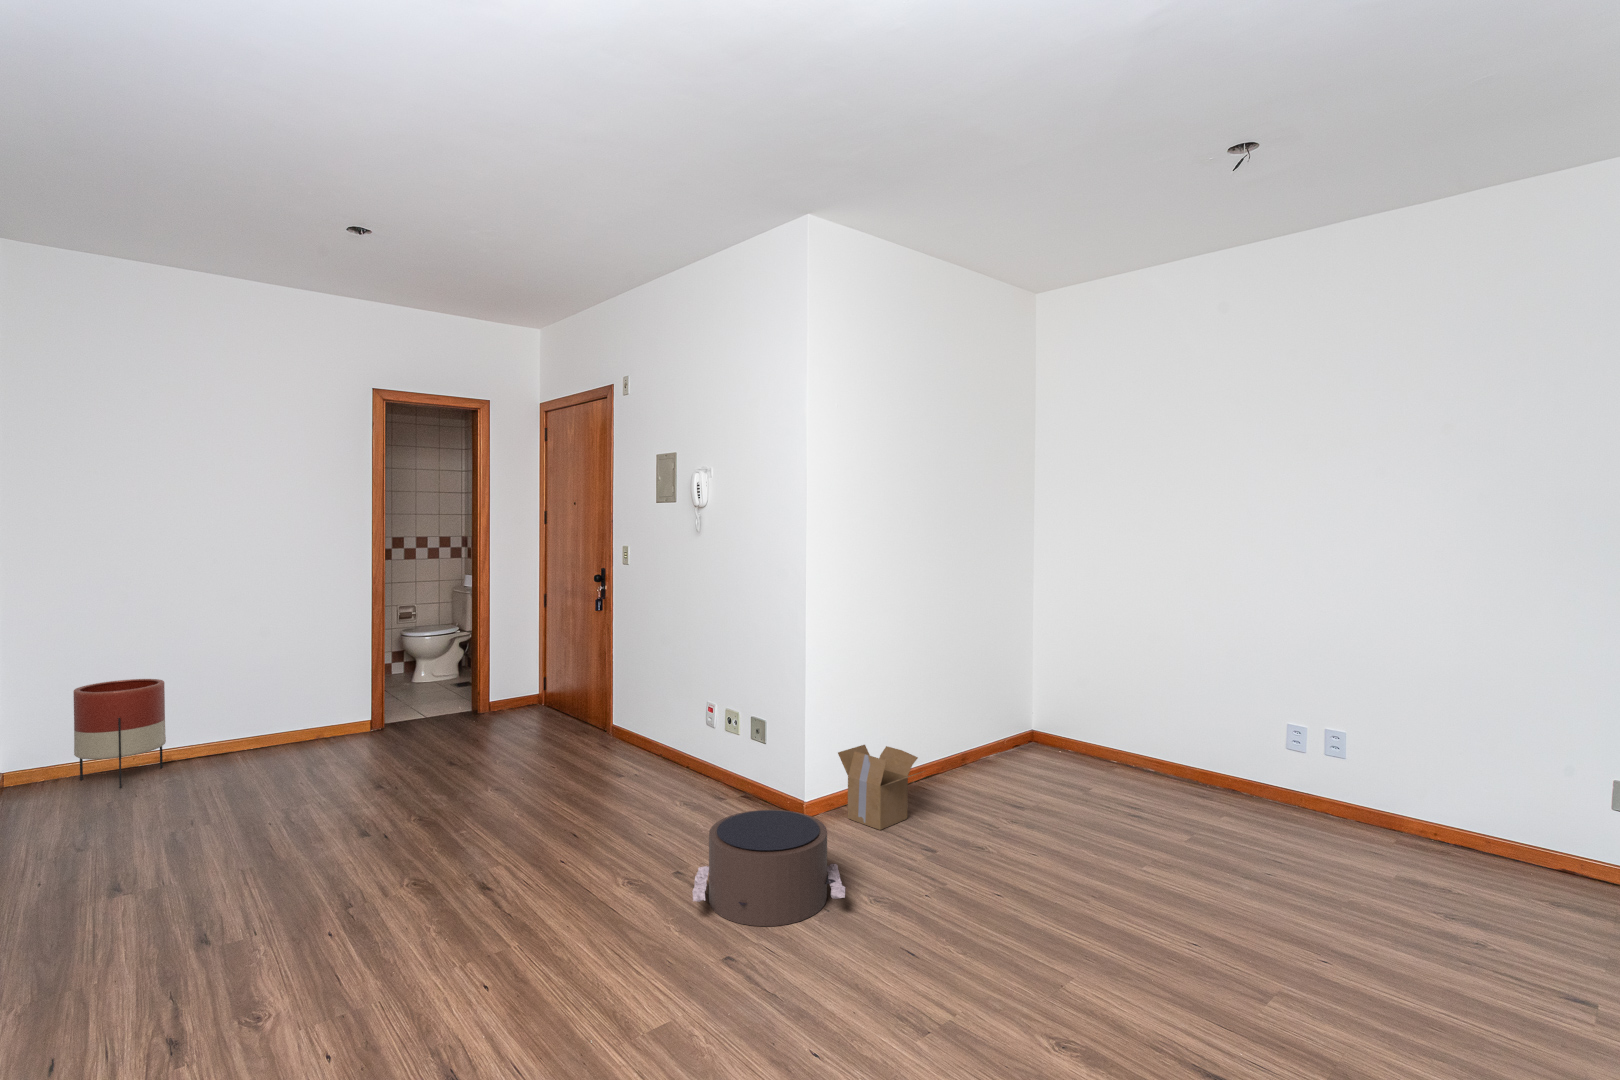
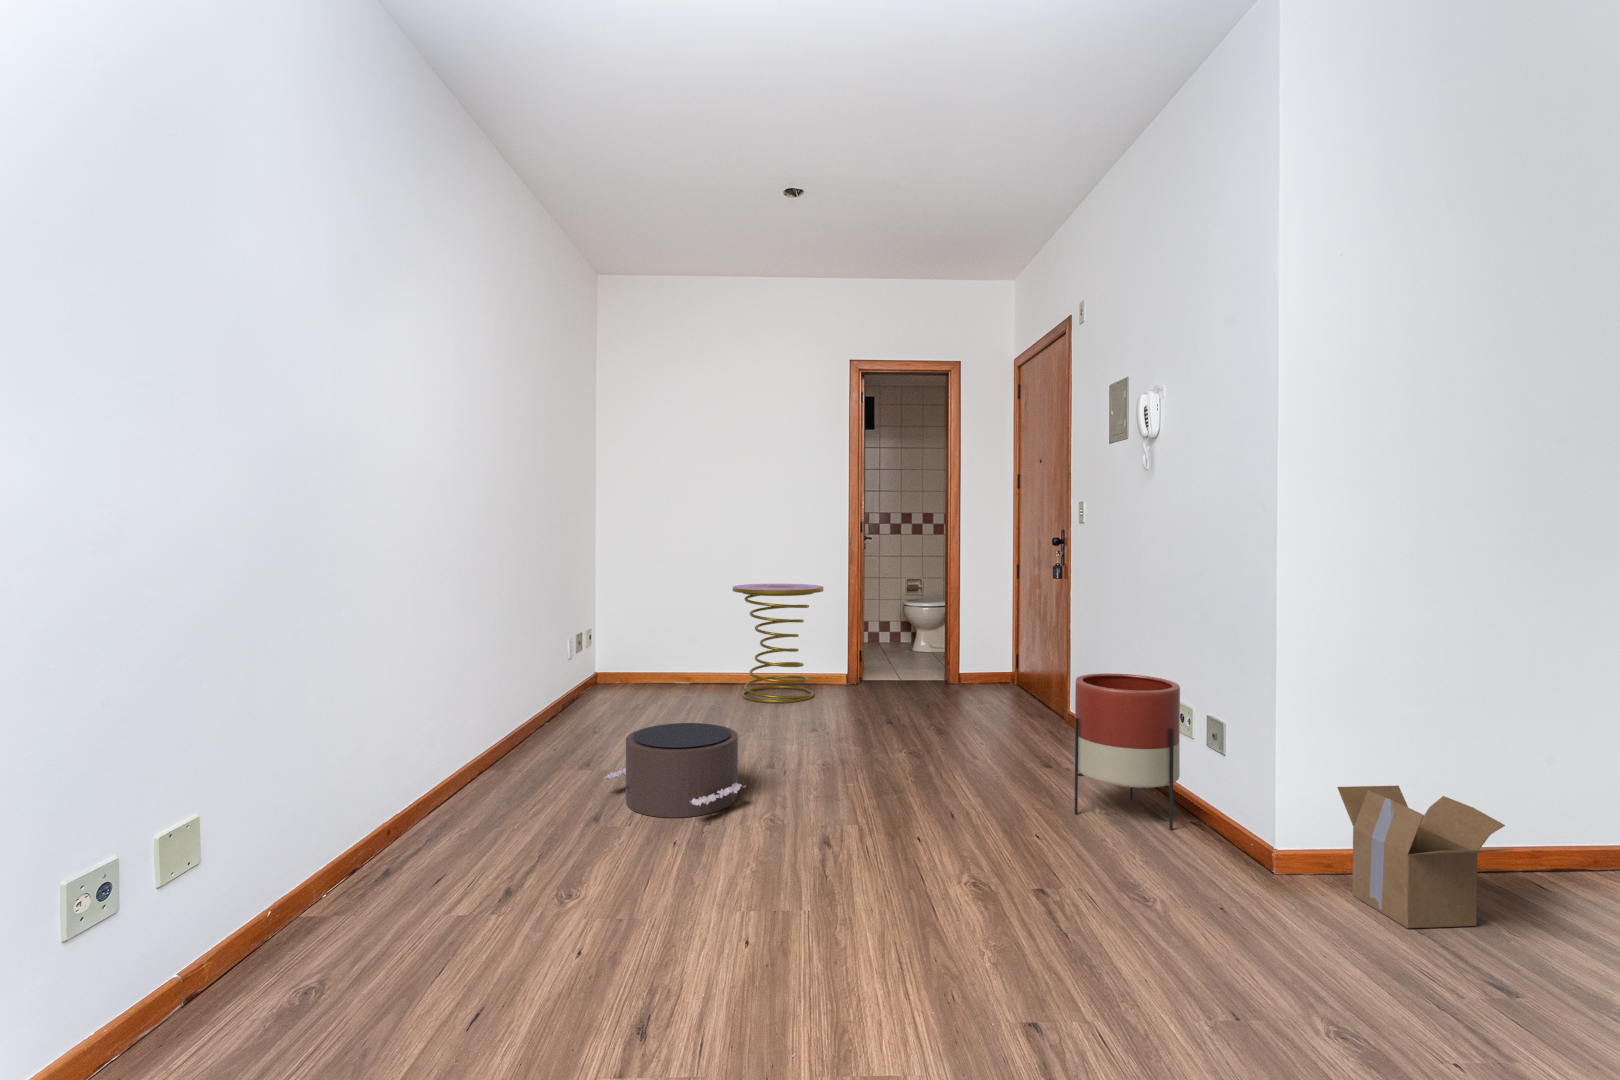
side table: none [235,630,353,767] -> present [733,584,823,703]
planter: present [74,679,166,788] -> present [1074,673,1180,830]
pouf: present [692,810,845,926] -> present [604,723,745,818]

